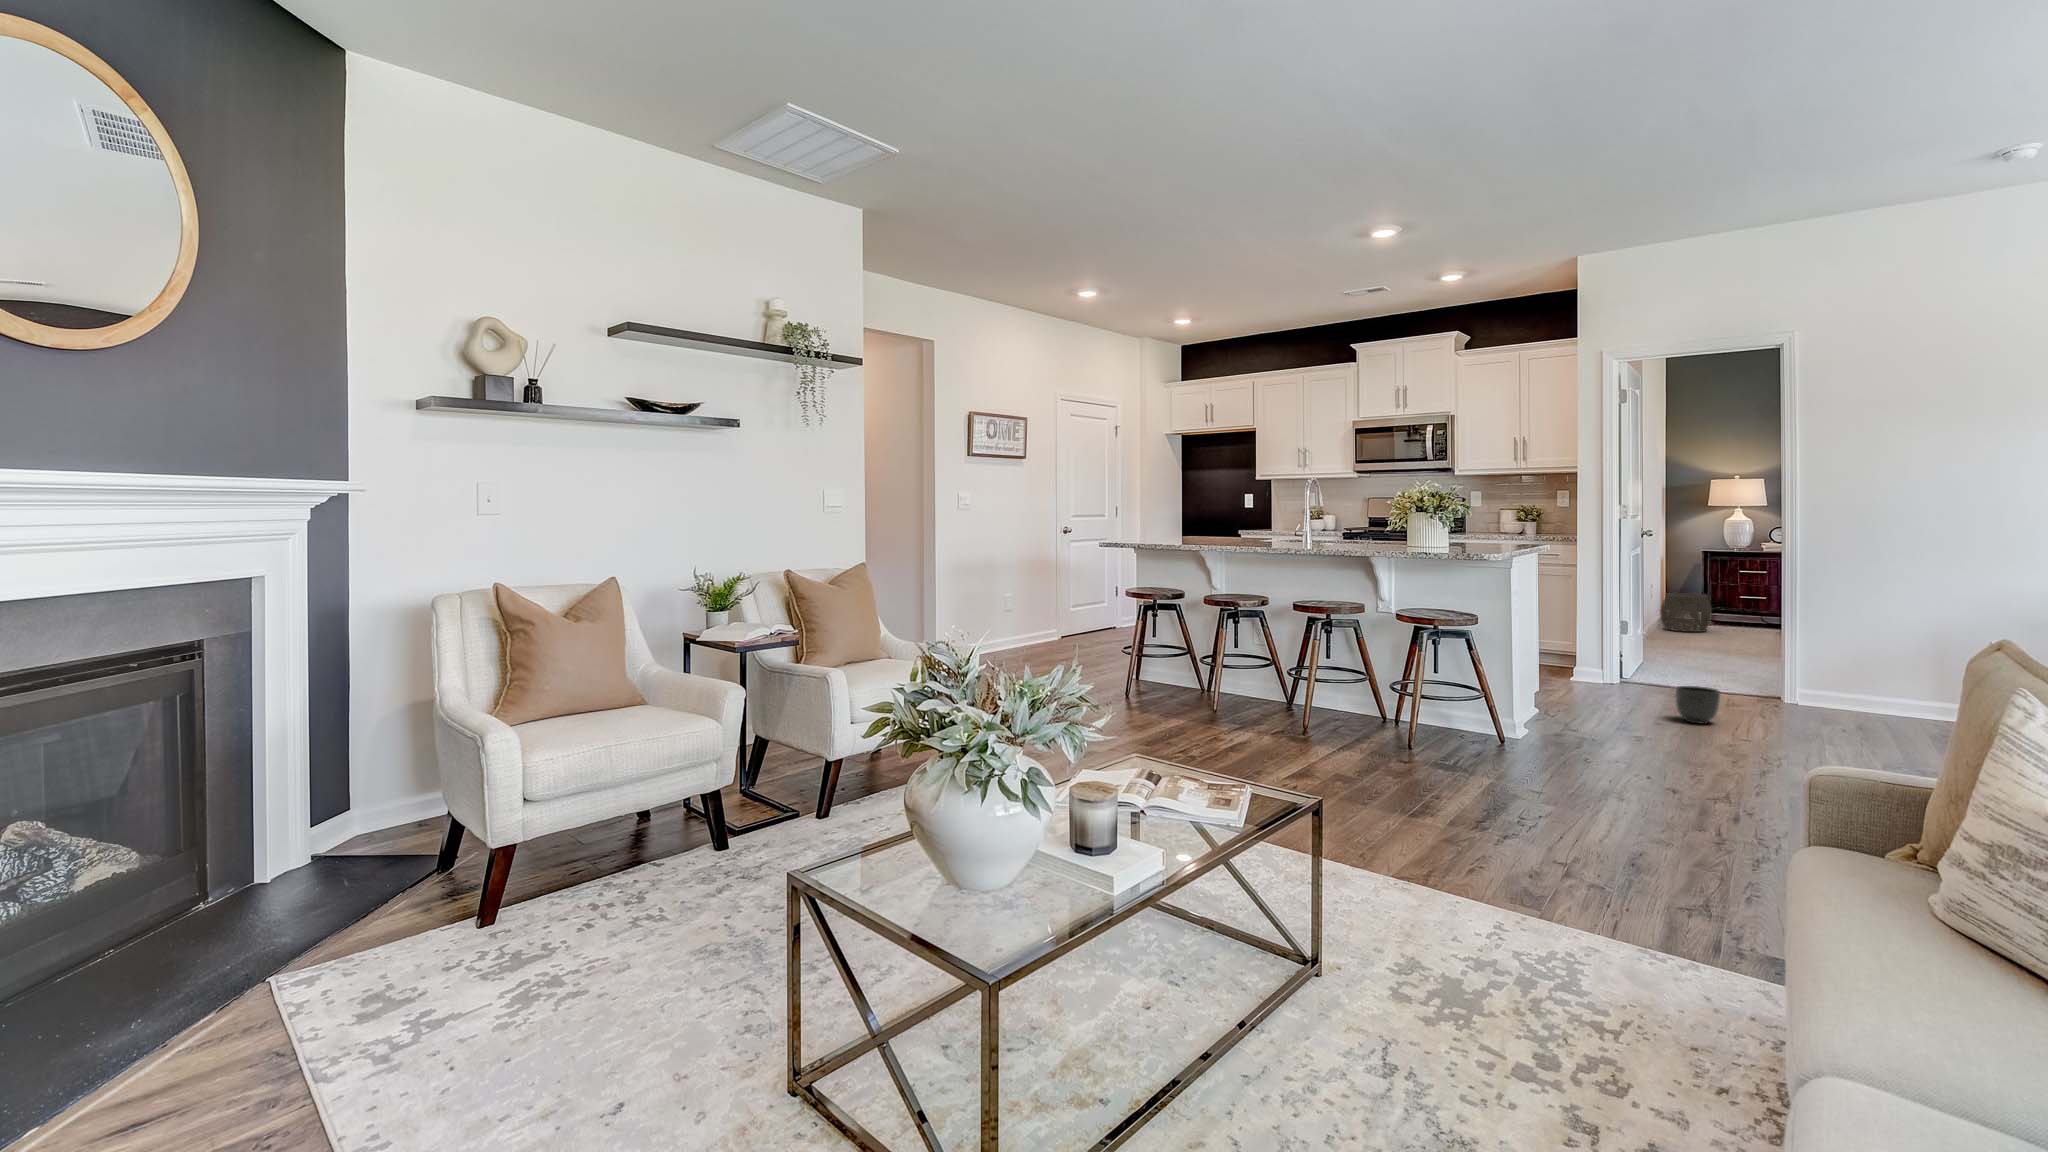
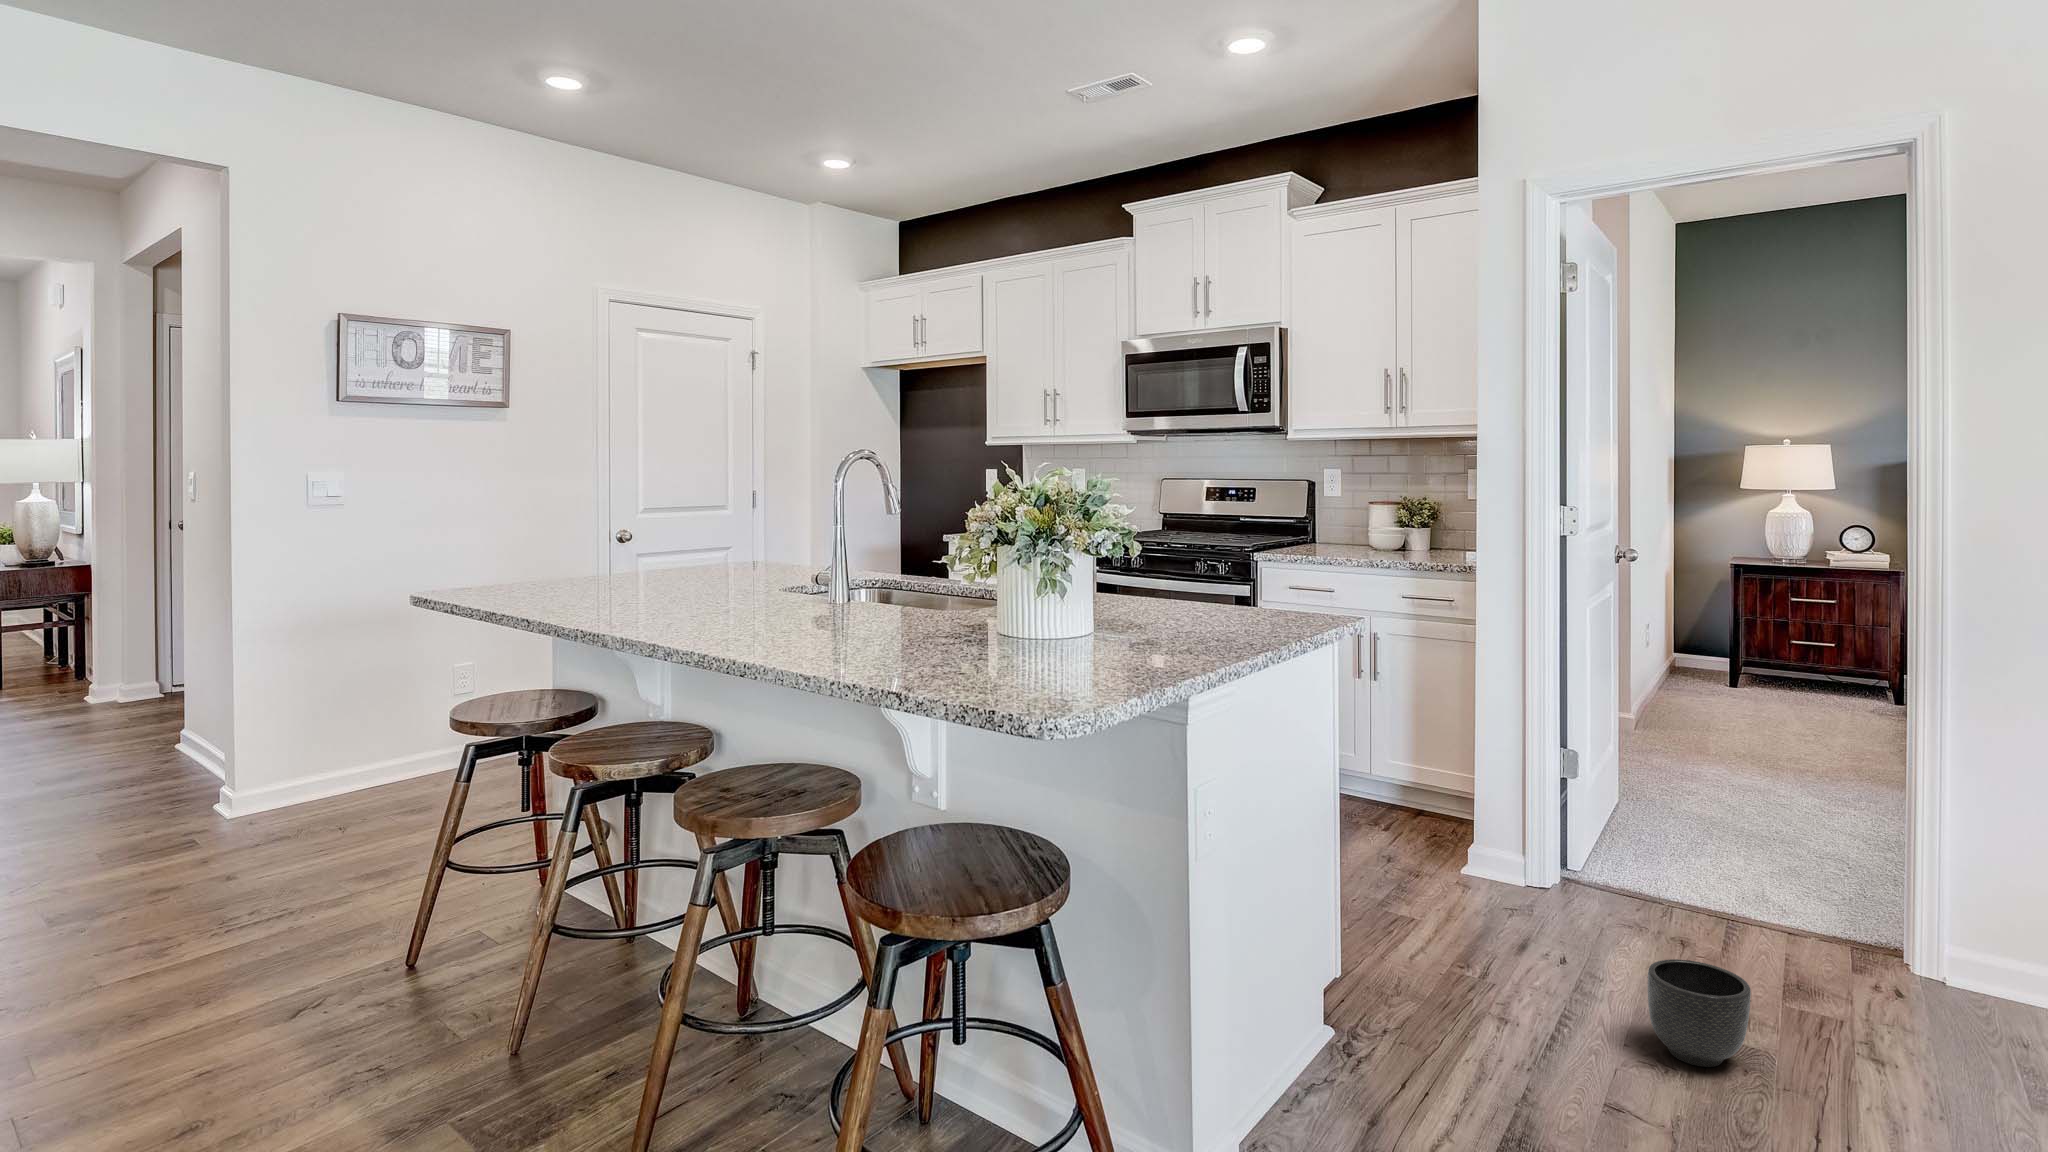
woven basket: present [1660,593,1712,632] -> none [1662,636,1745,705]

